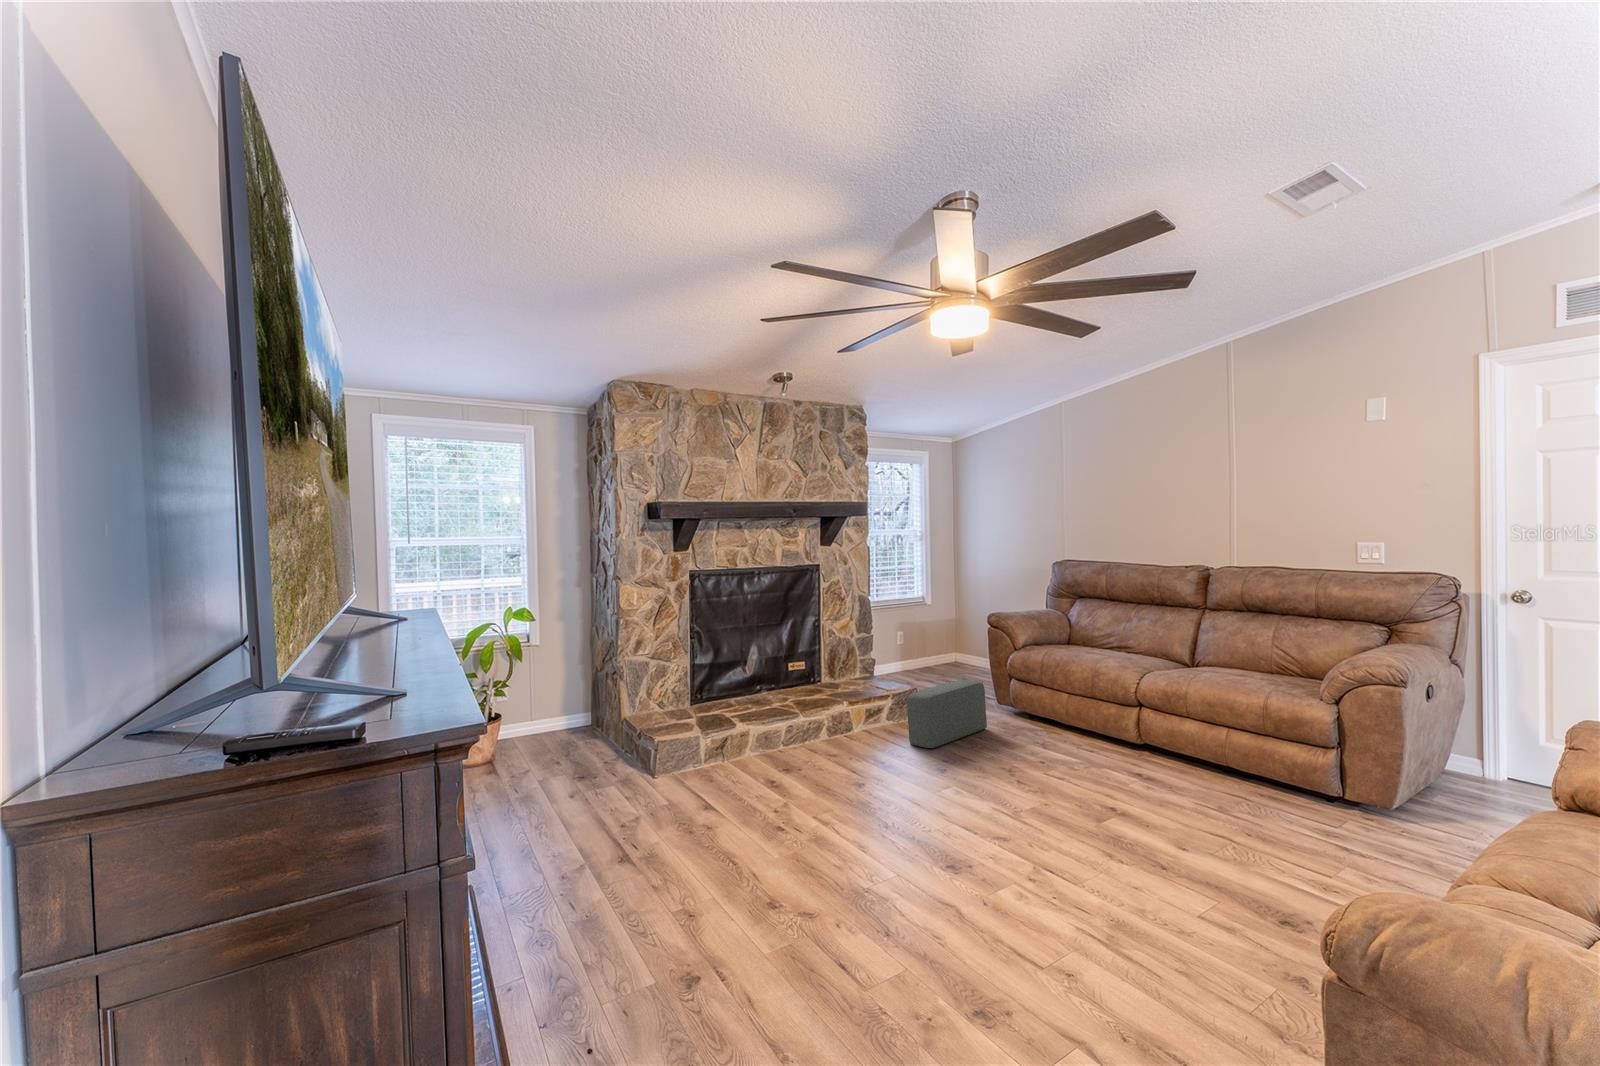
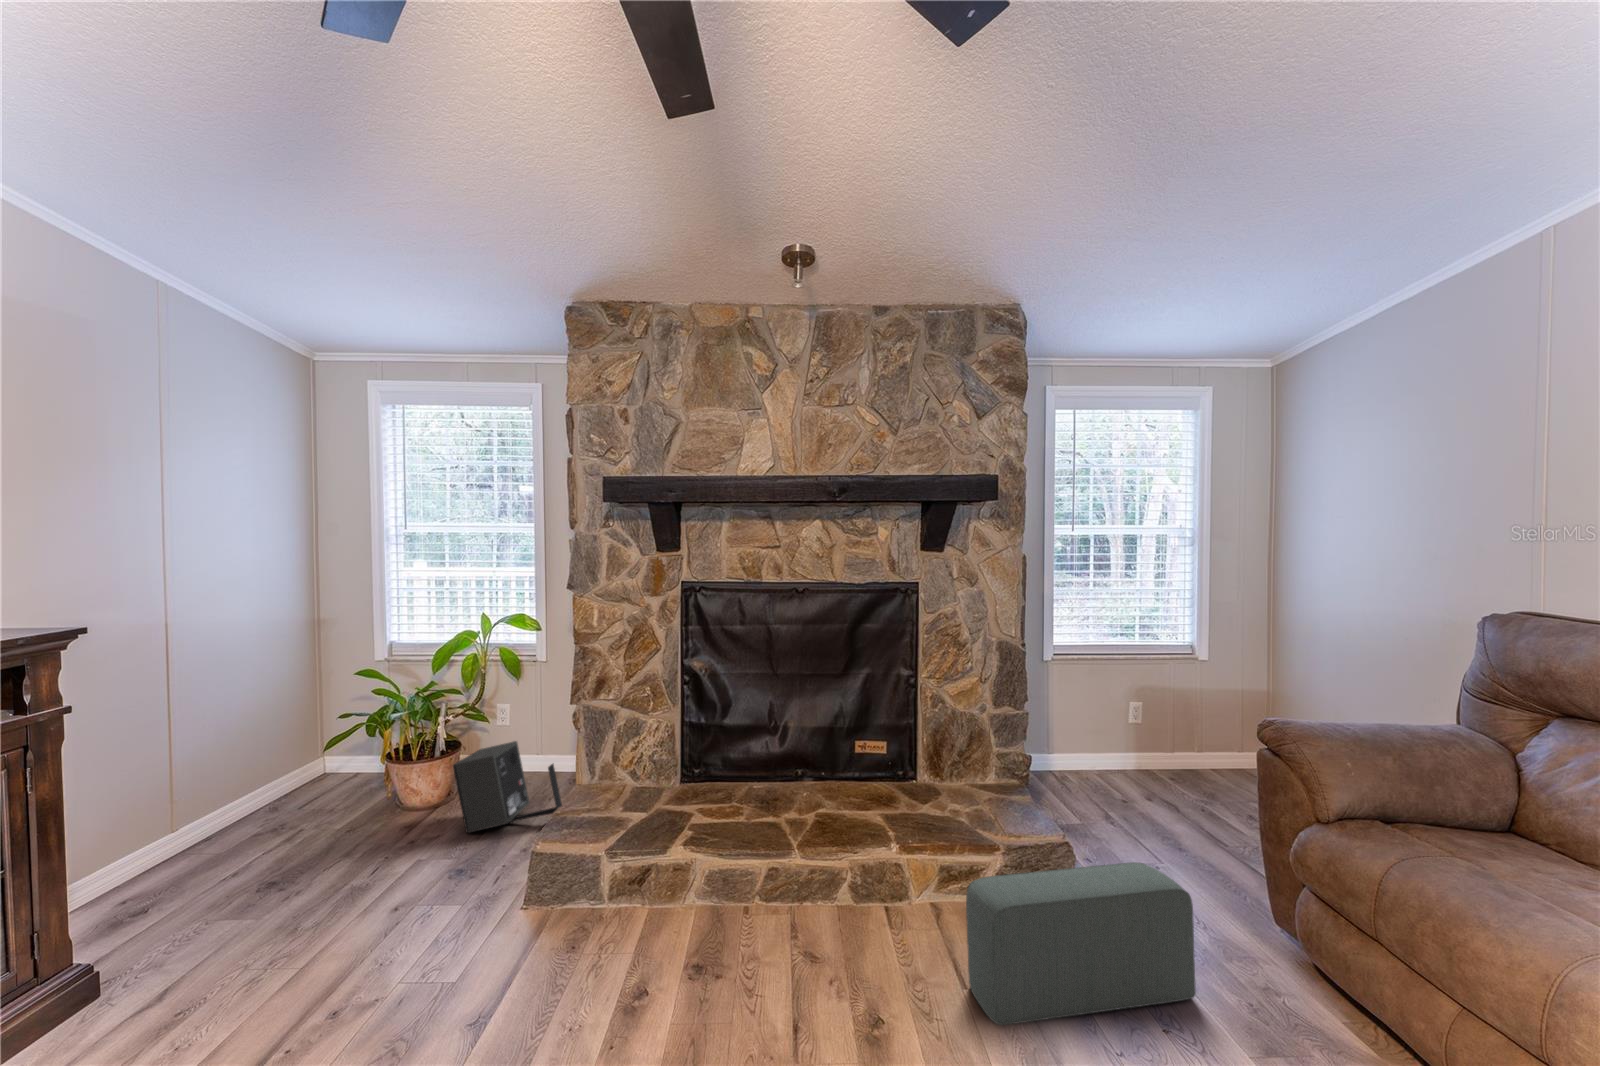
speaker: none [530,697,610,763] -> present [453,741,562,833]

